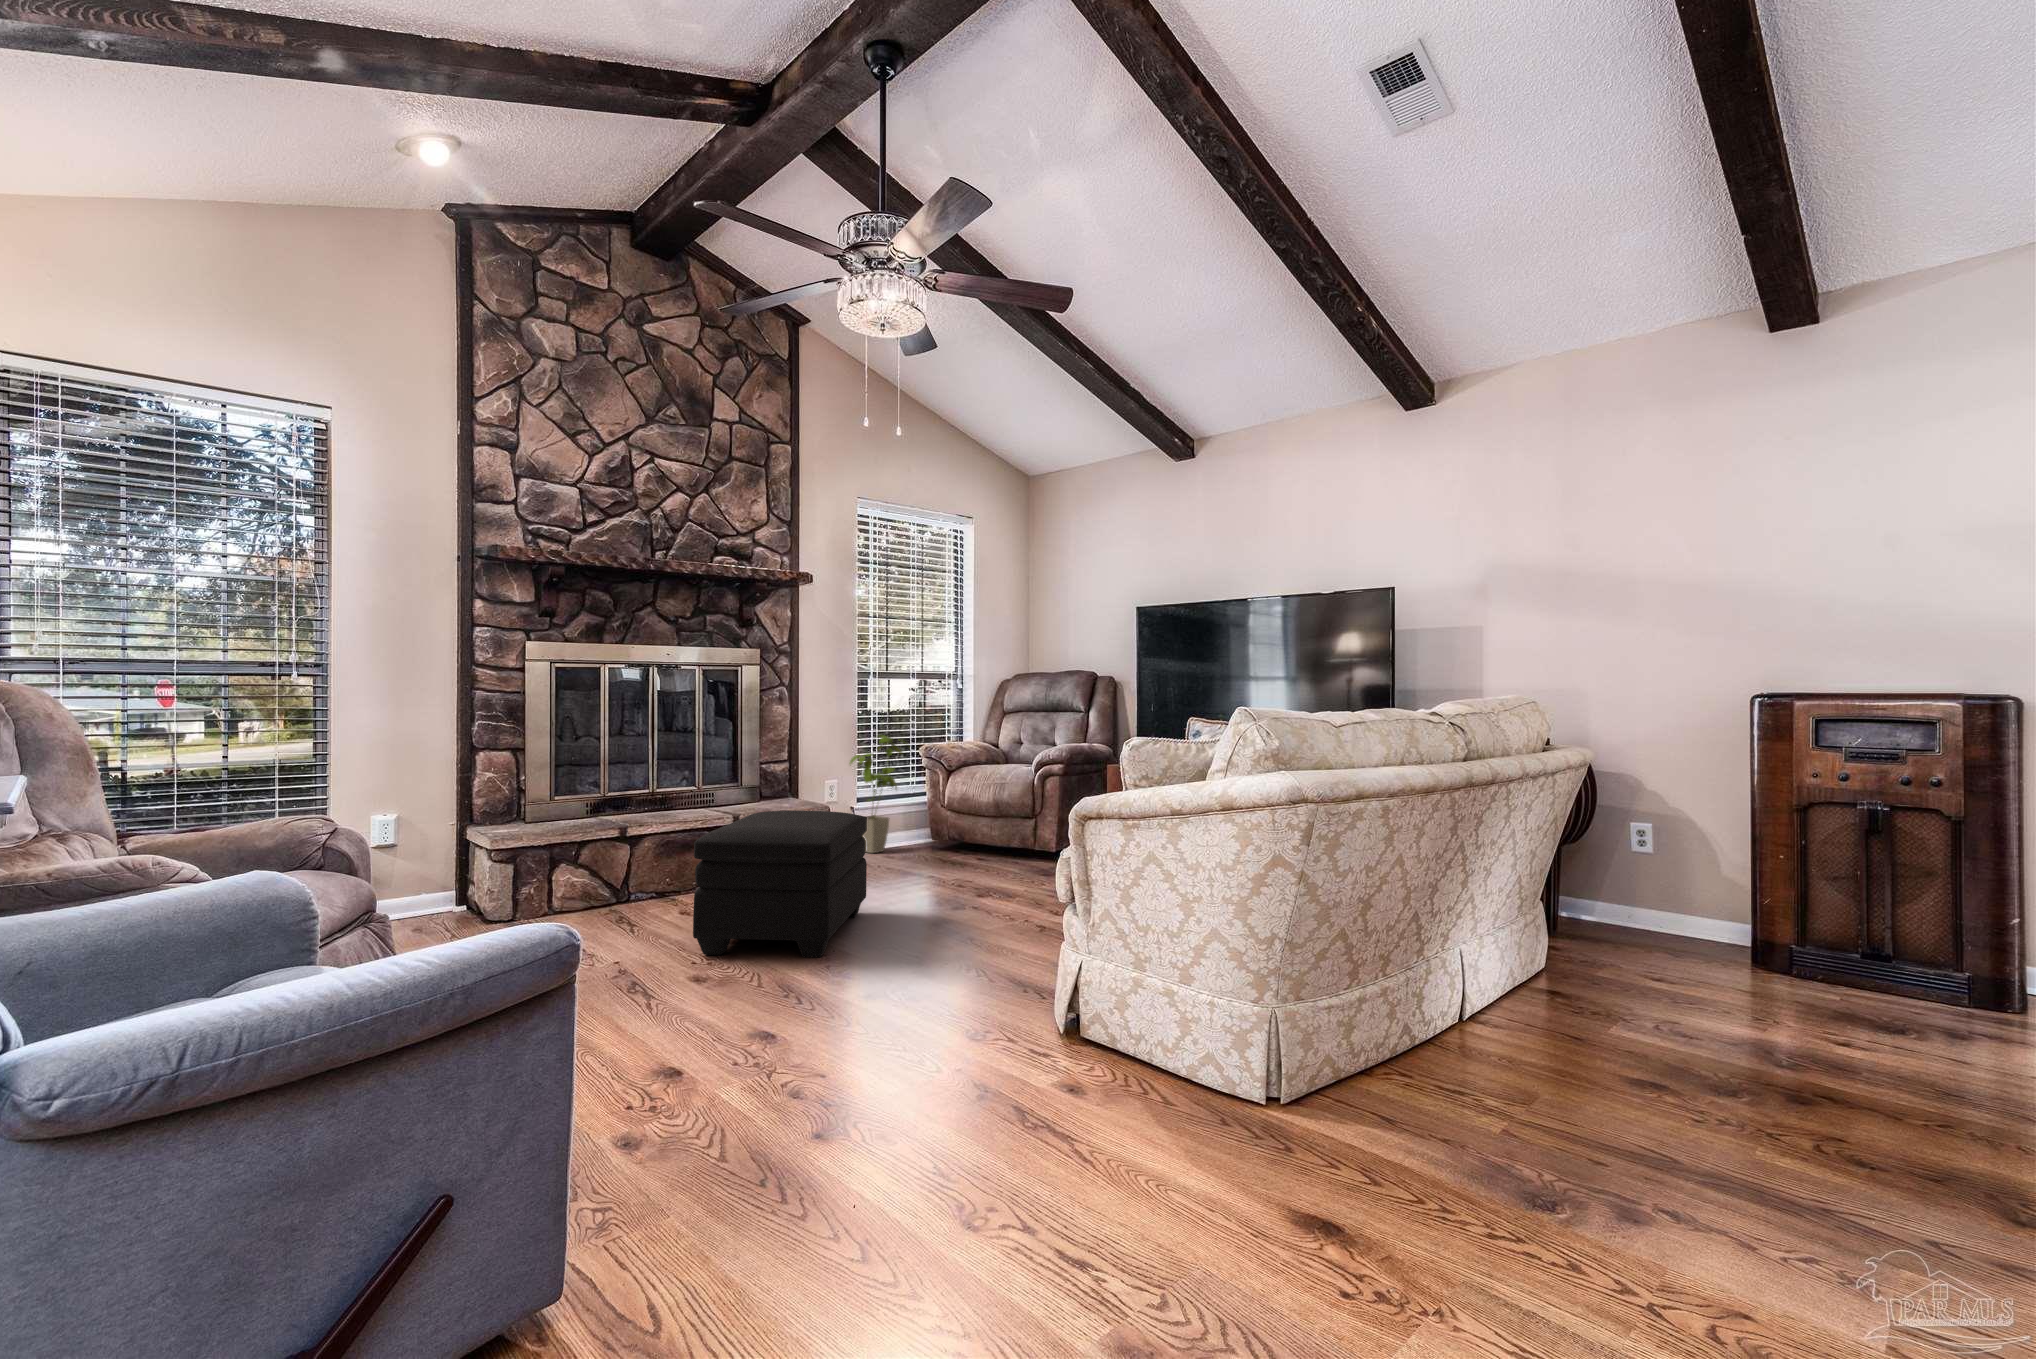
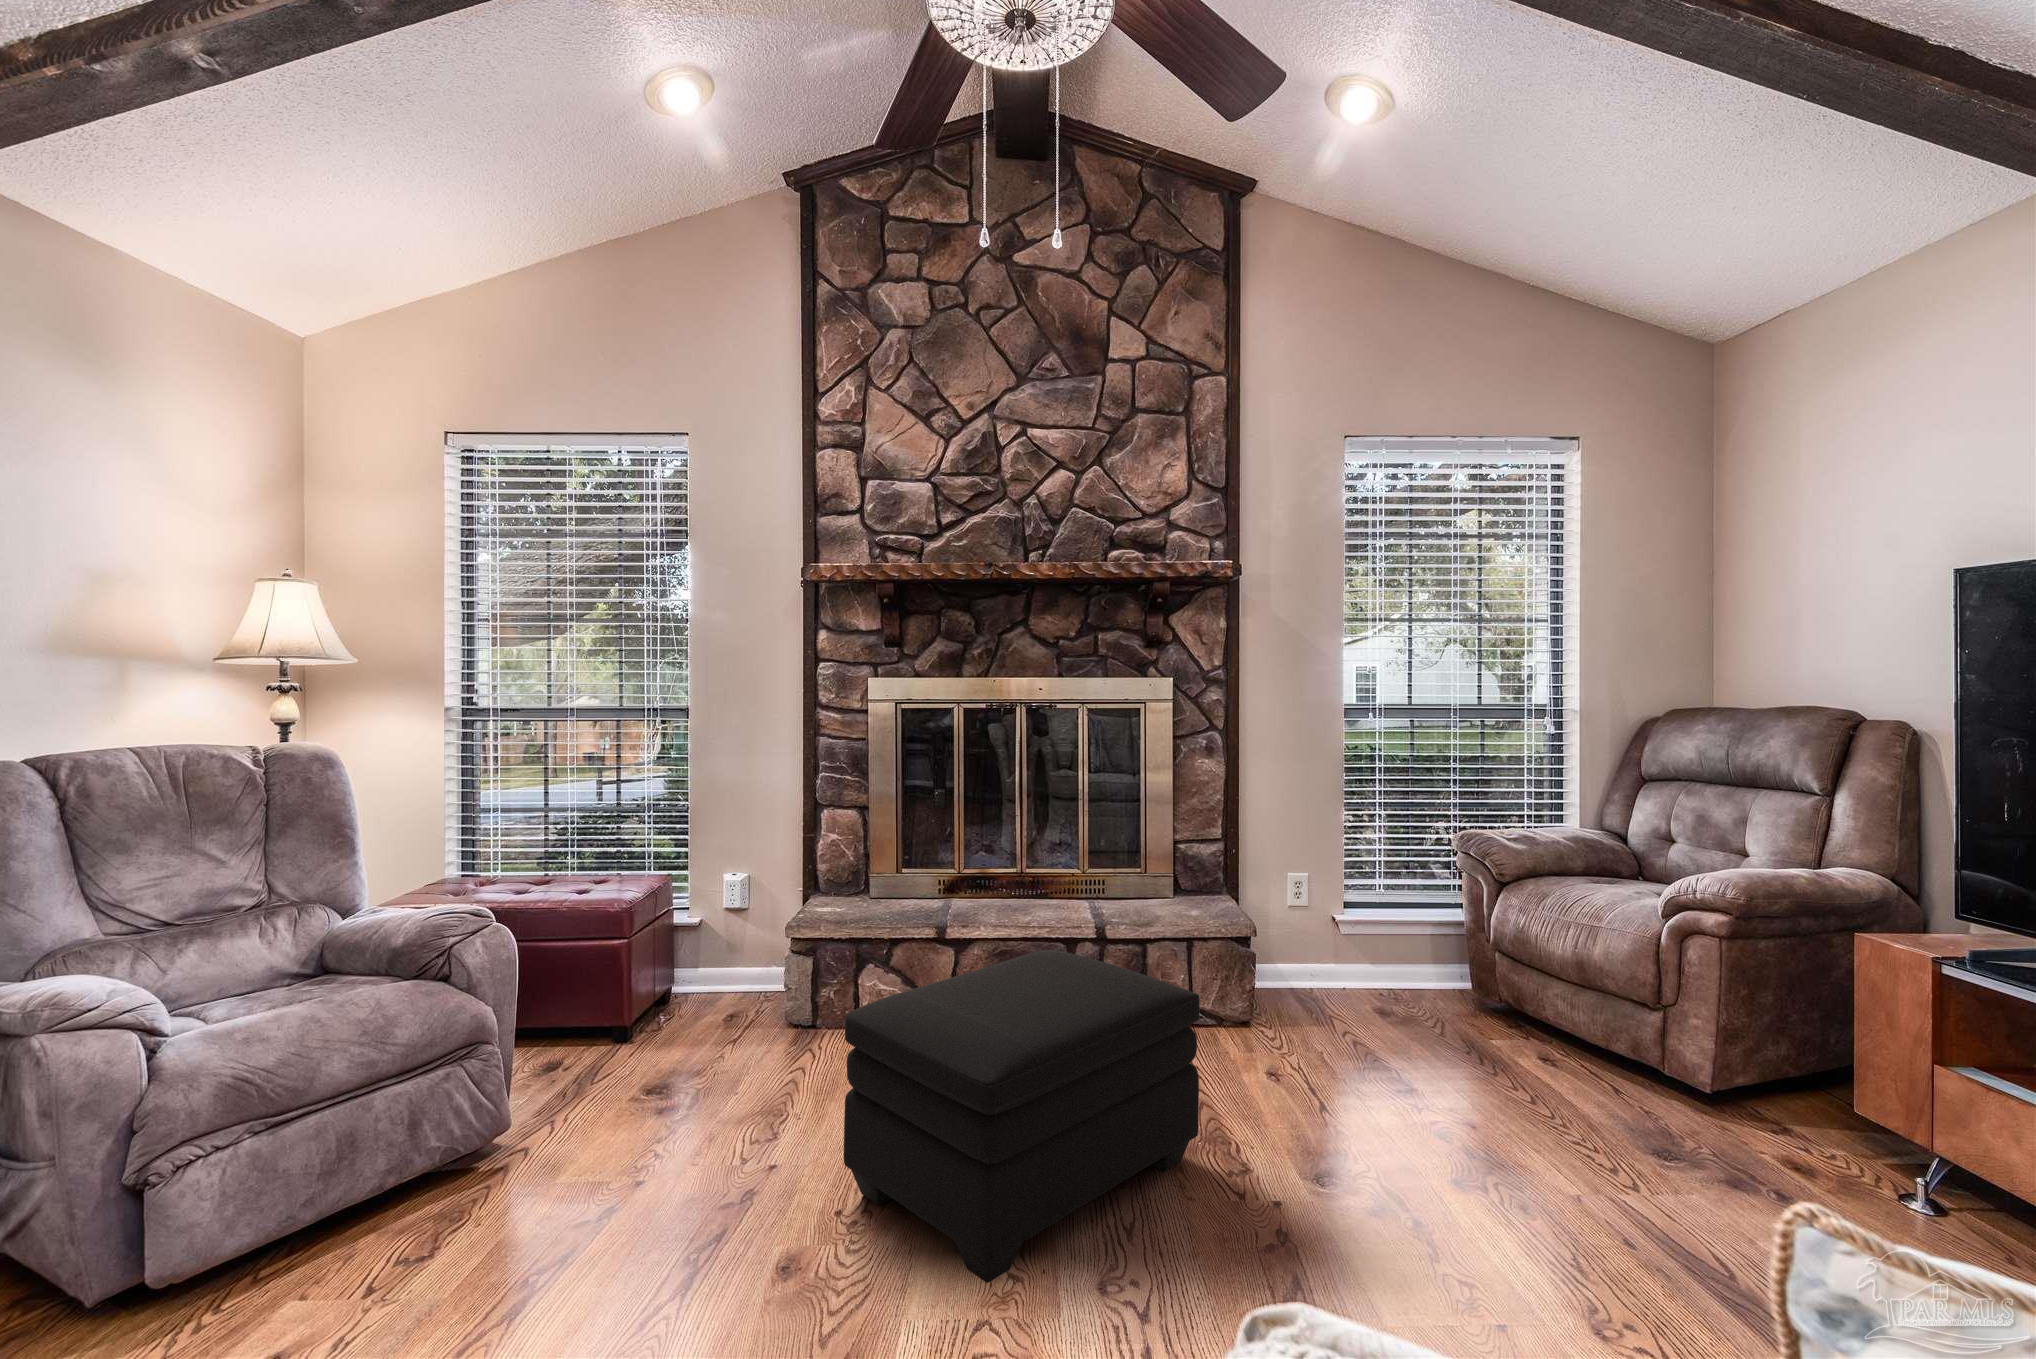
house plant: present [850,735,902,853] -> none [1326,809,1428,996]

